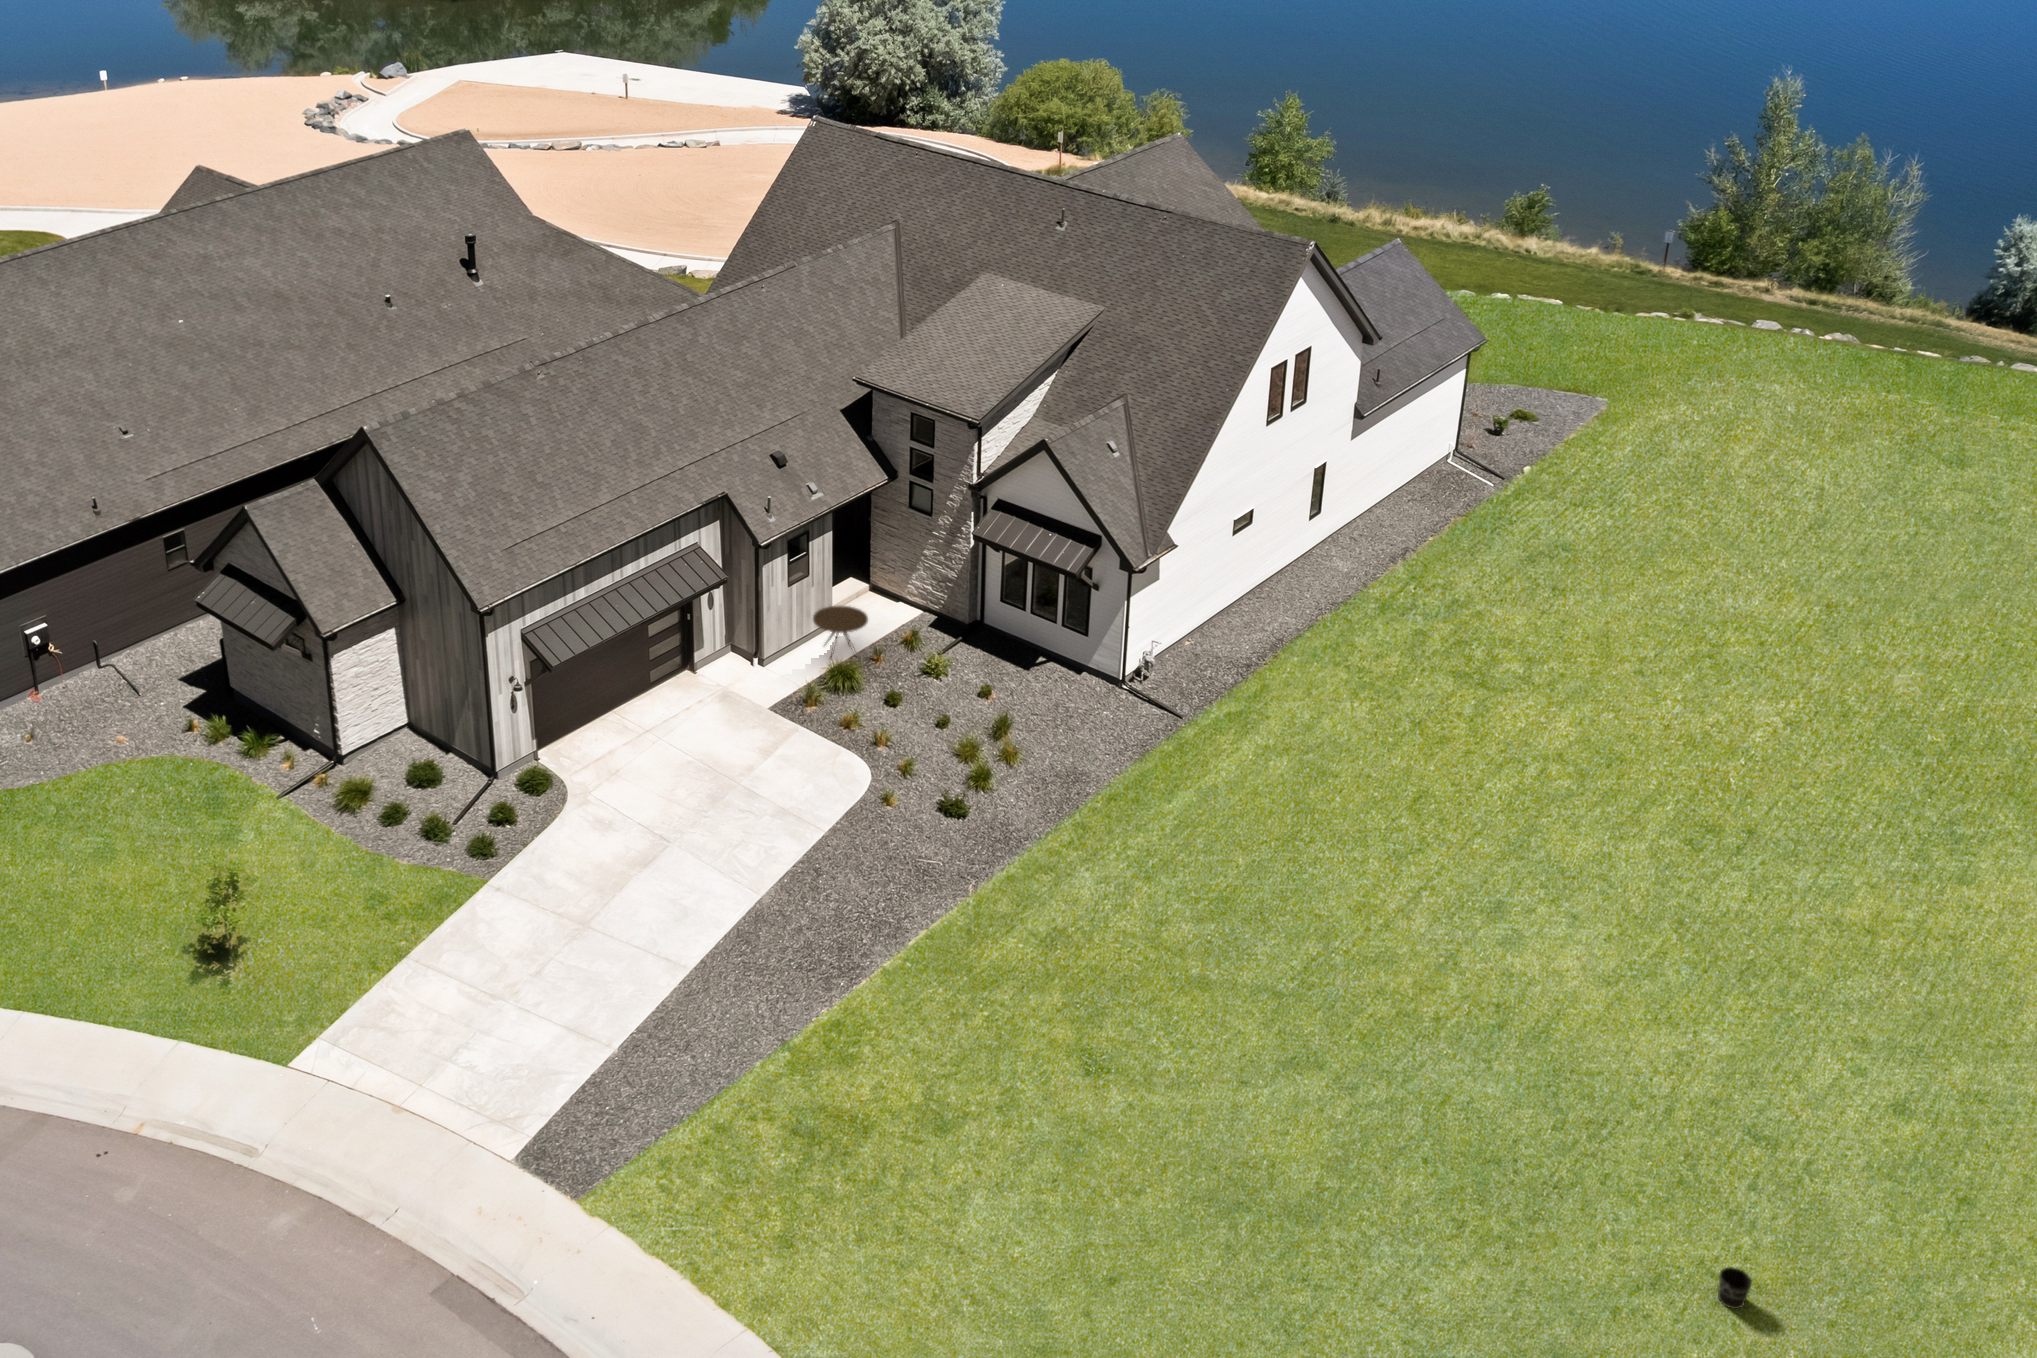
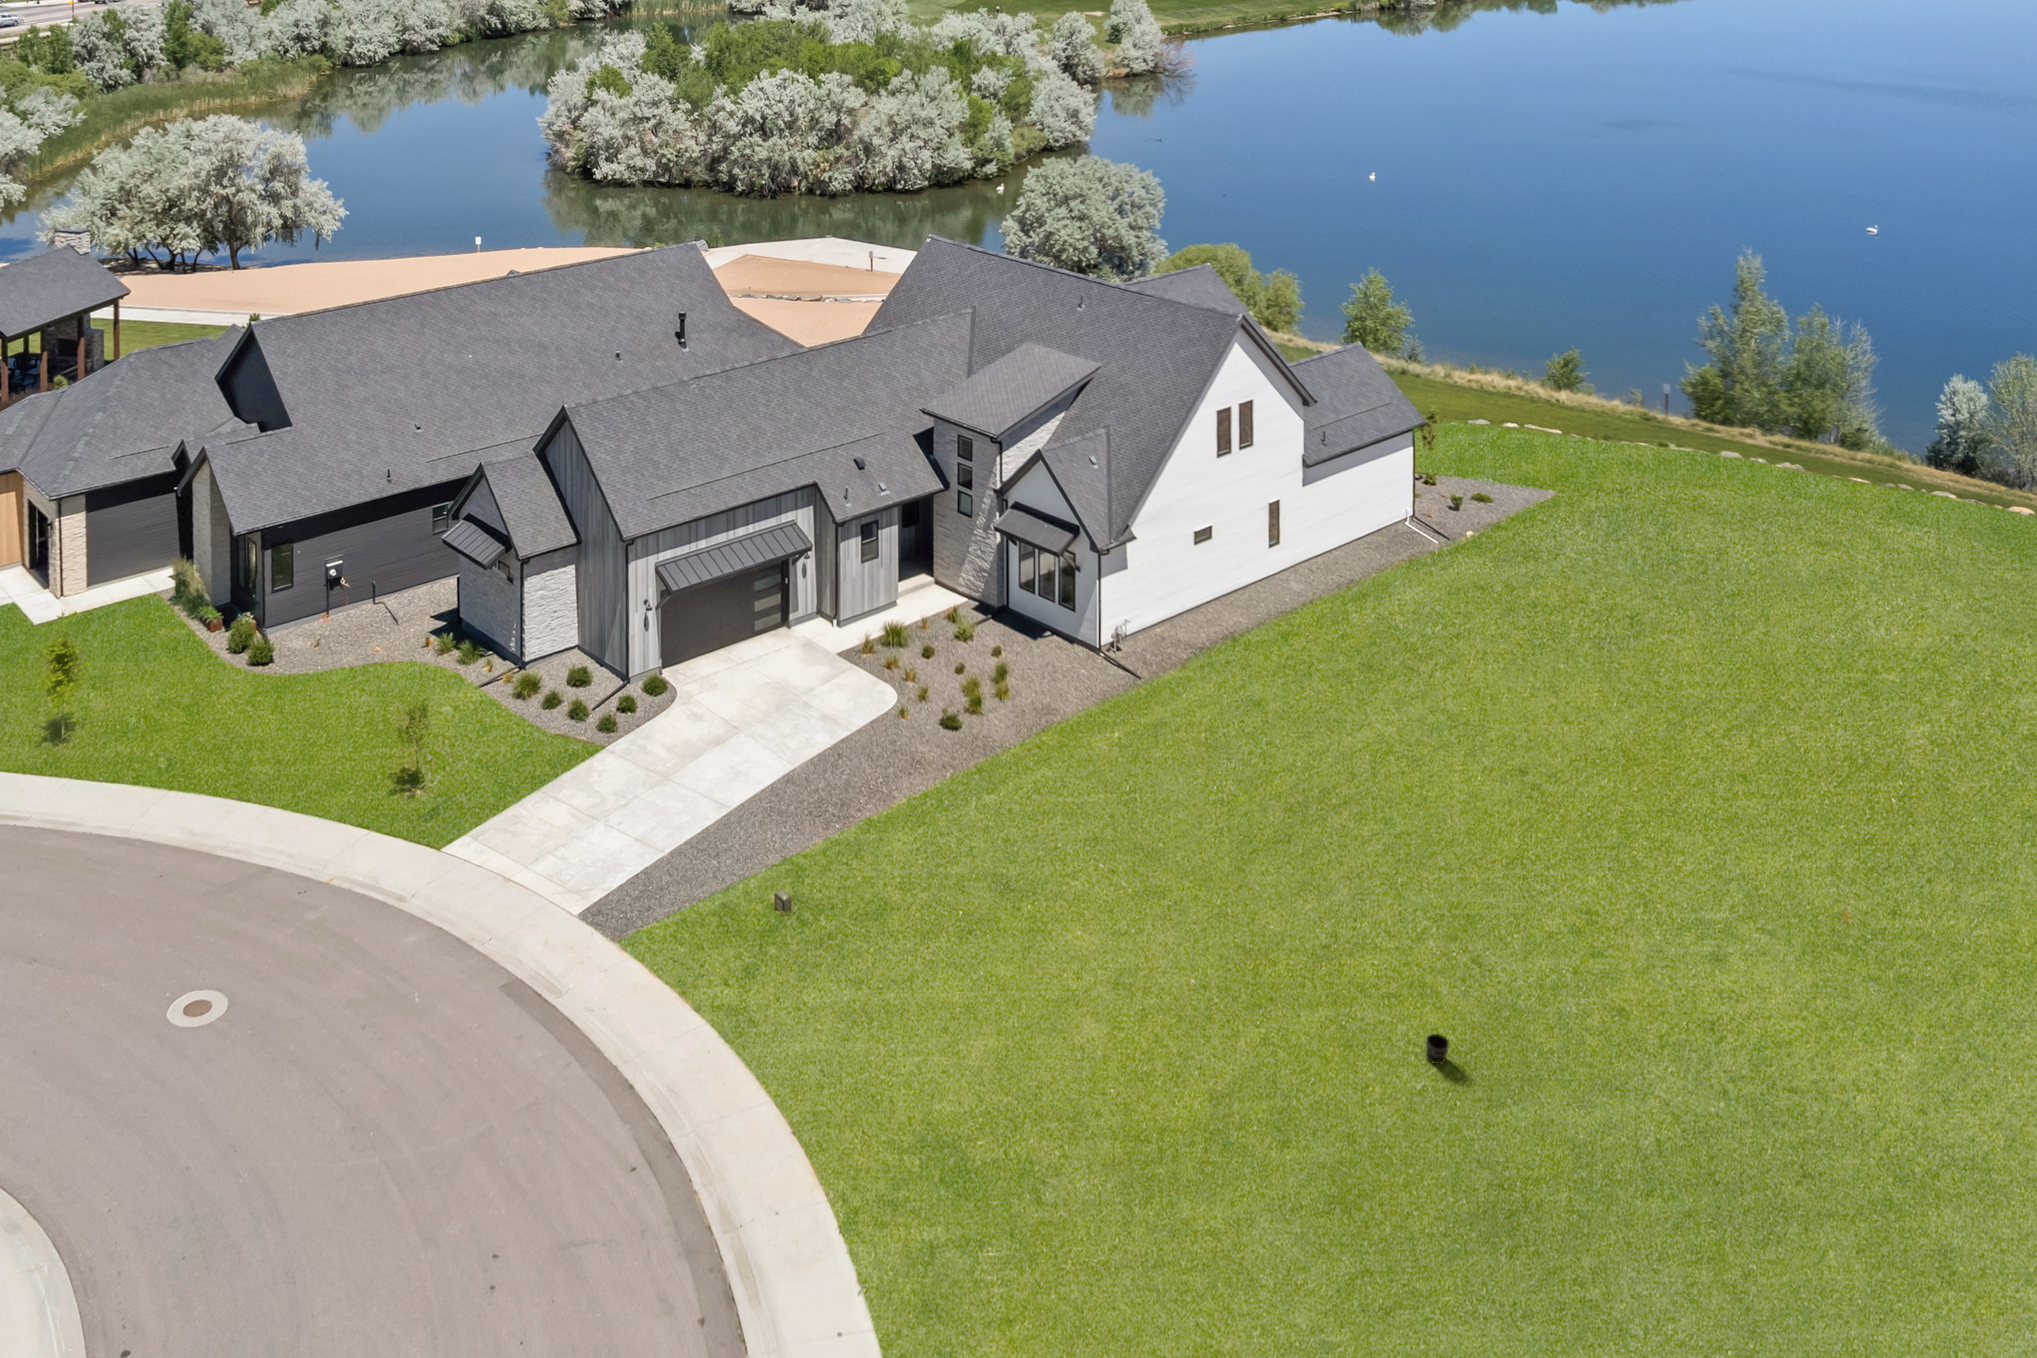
round table: present [813,606,868,655] -> none [879,580,919,618]

